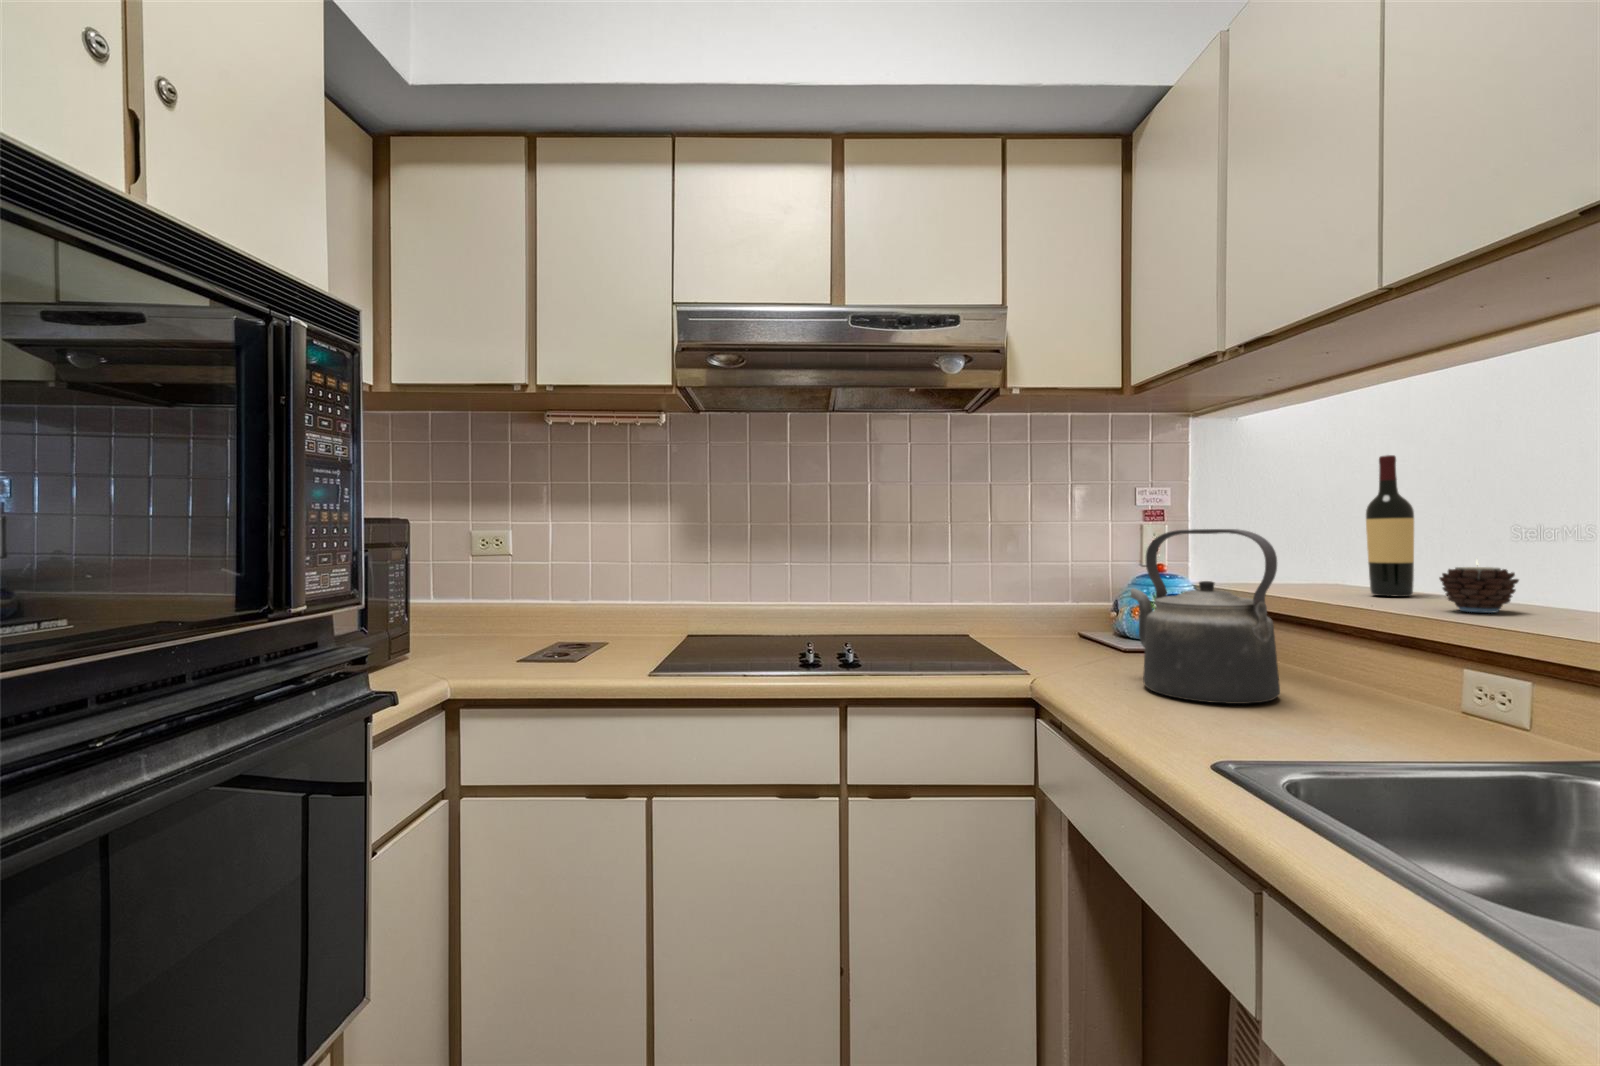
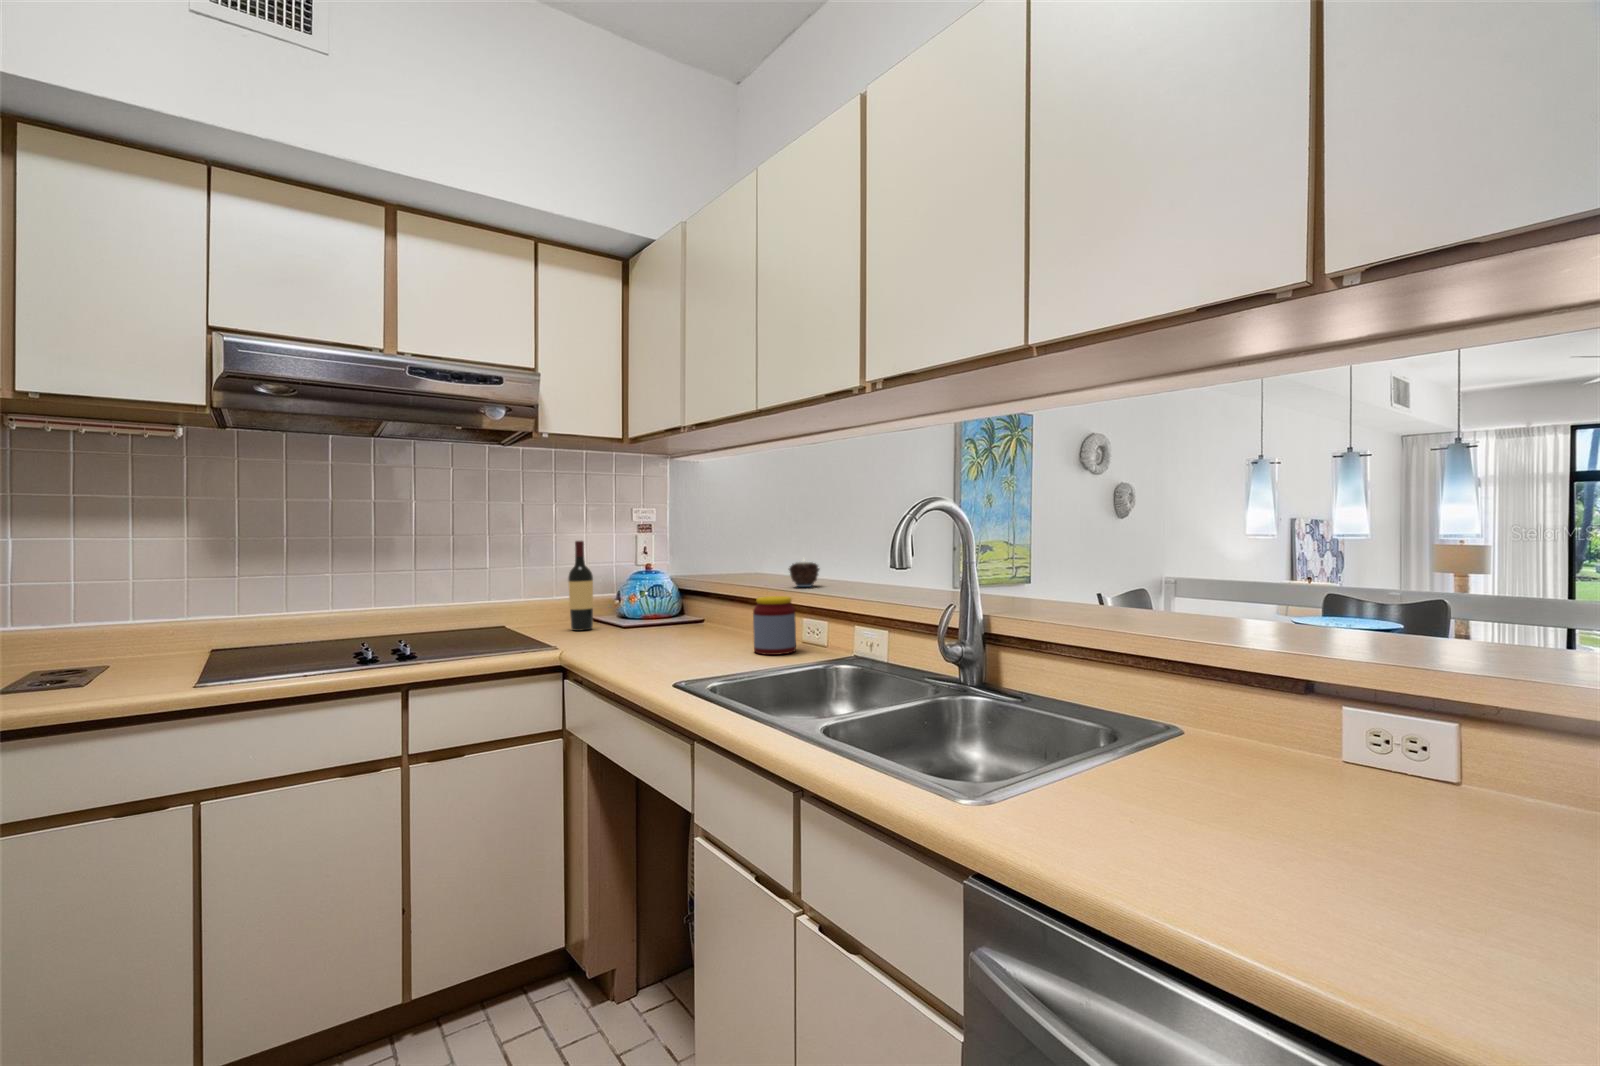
wine bottle: present [1366,455,1414,597] -> present [568,541,593,631]
kettle: present [1131,529,1280,704] -> none [626,543,709,651]
jar: none [1385,627,1493,743] -> present [753,596,796,655]

